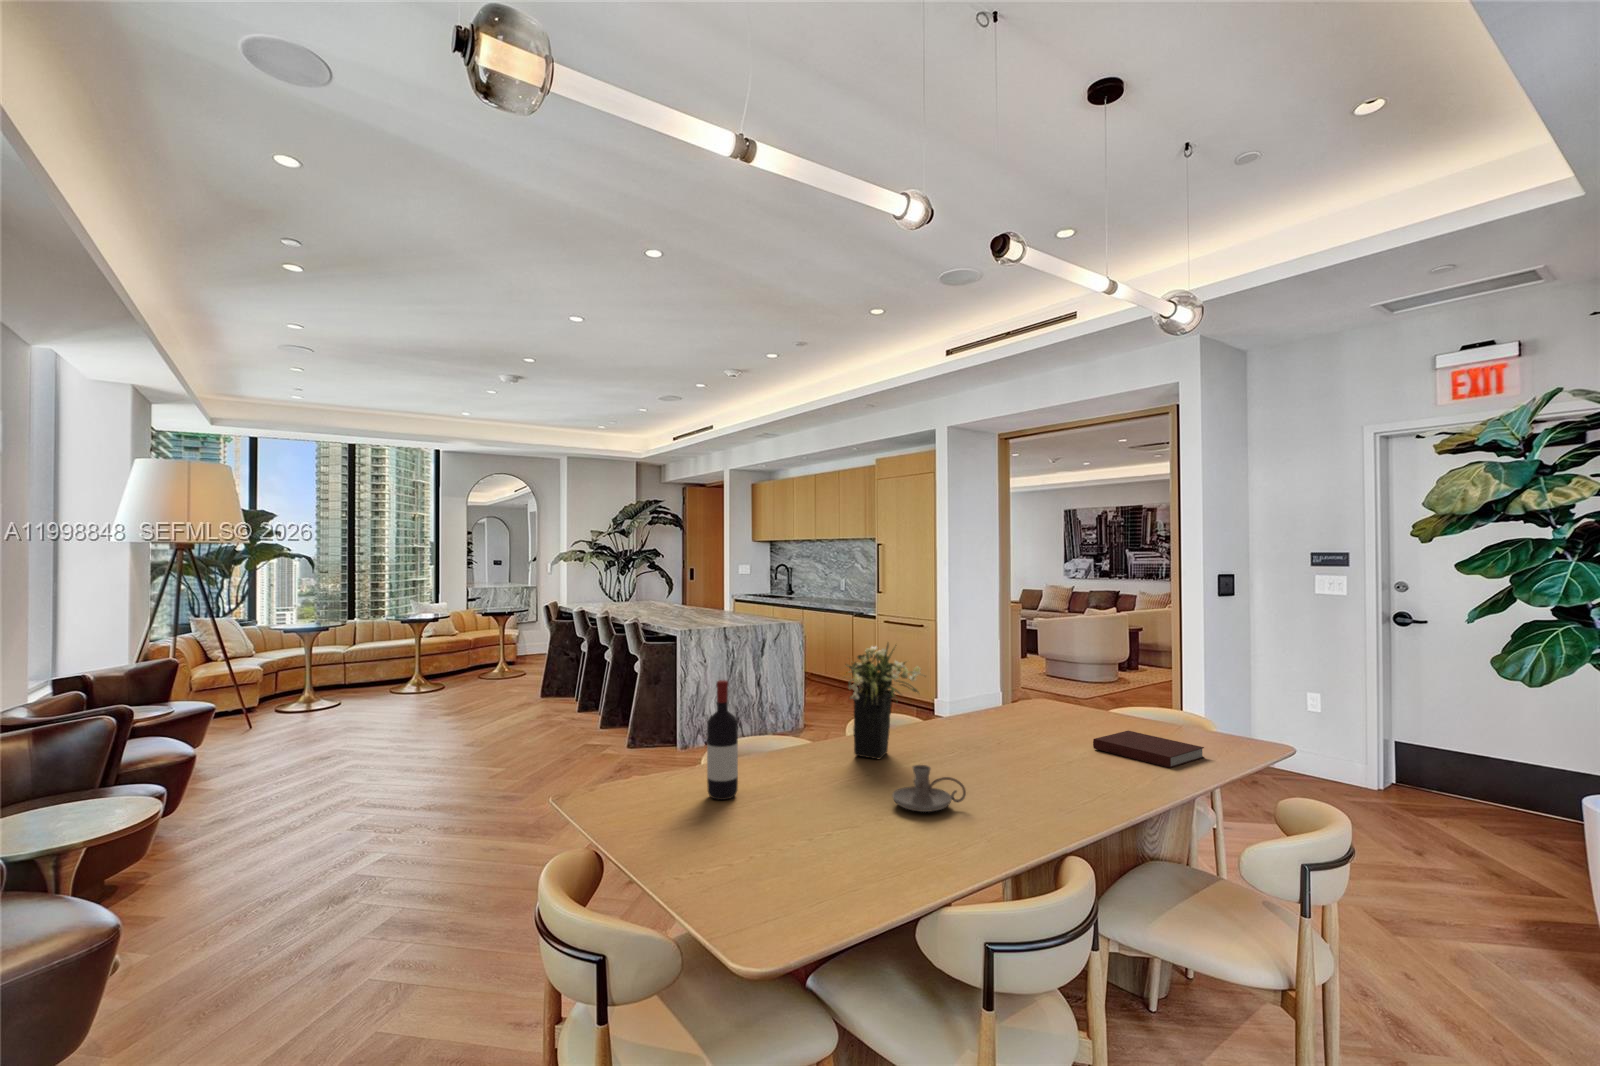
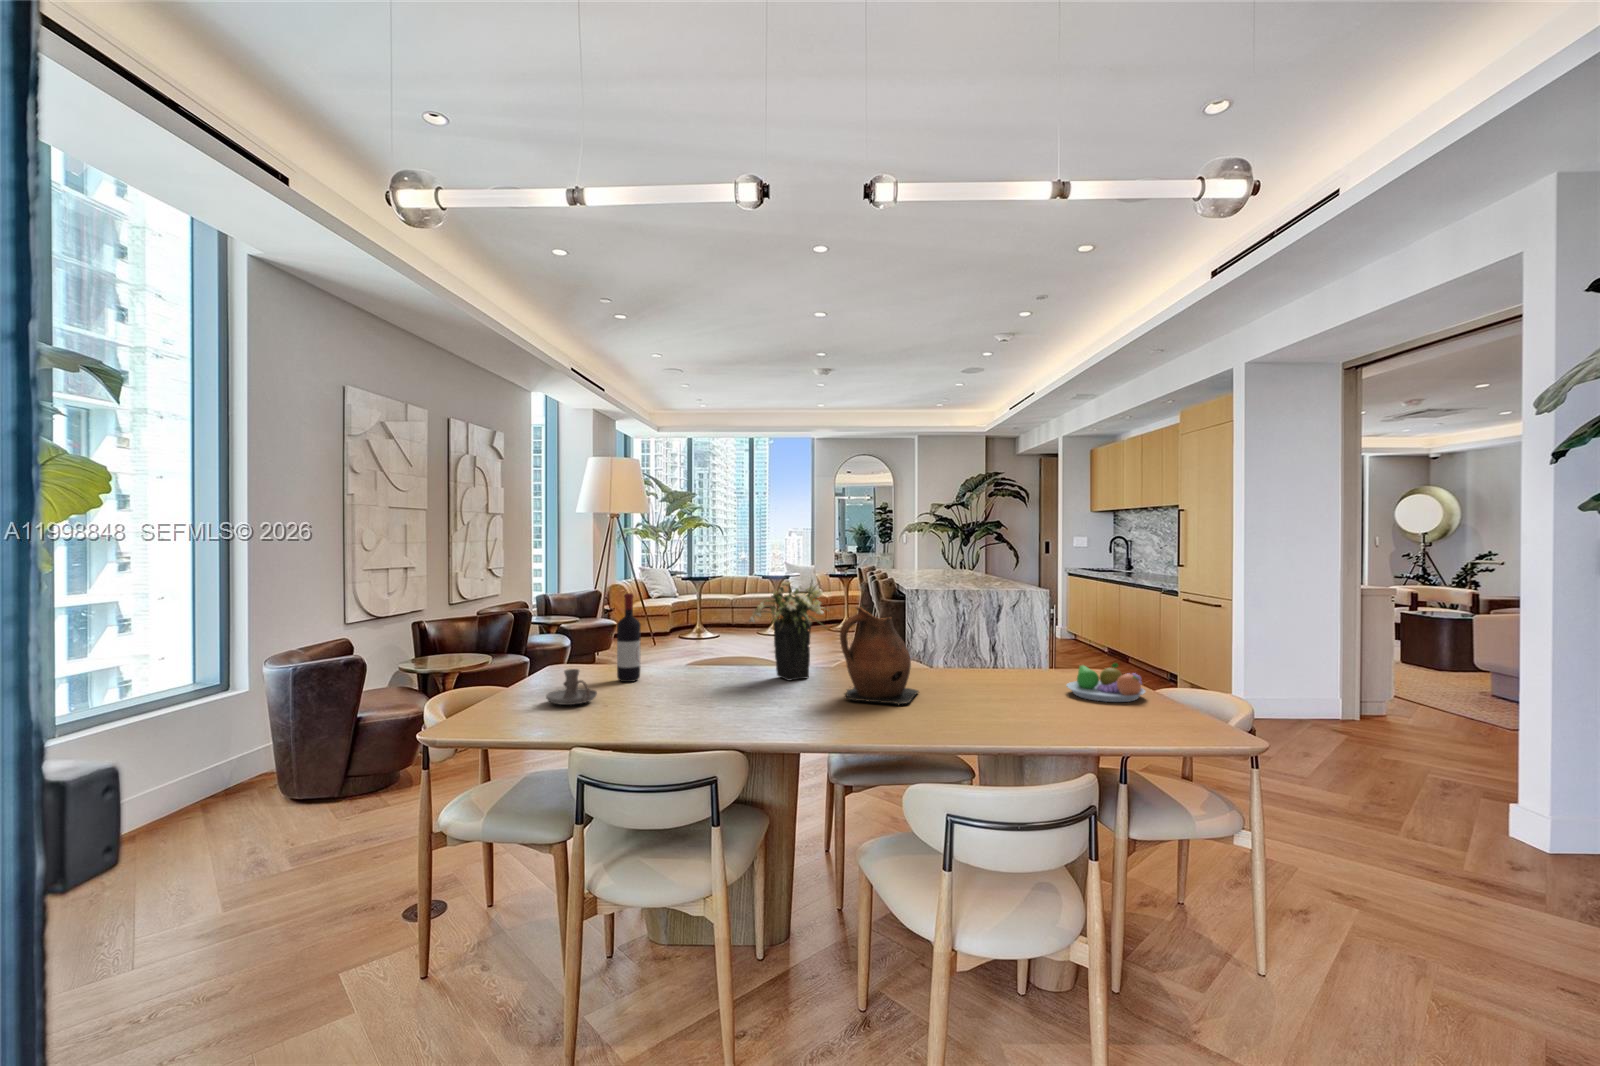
ceramic pitcher: none [966,670,1057,771] -> present [840,606,919,705]
fruit bowl: none [1091,696,1165,732] -> present [1067,663,1145,702]
notebook: present [1093,731,1204,768] -> none [988,691,1081,725]
candle holder: present [892,765,966,812] -> present [546,669,597,705]

